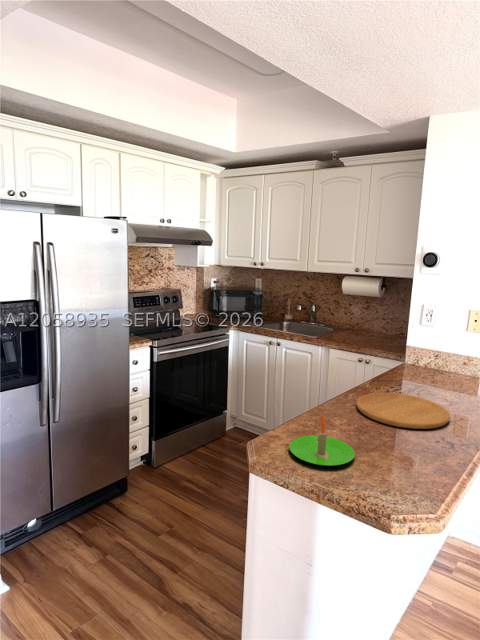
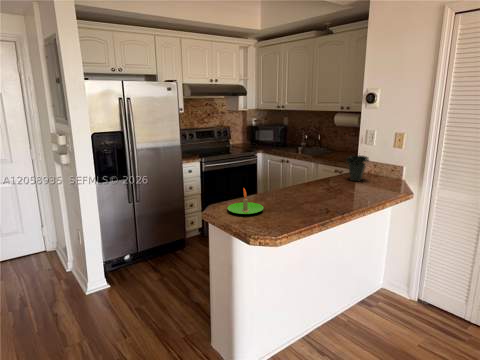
potted plant: none [402,312,441,381] -> present [345,155,369,181]
cutting board: present [357,393,450,429] -> none [291,185,347,203]

